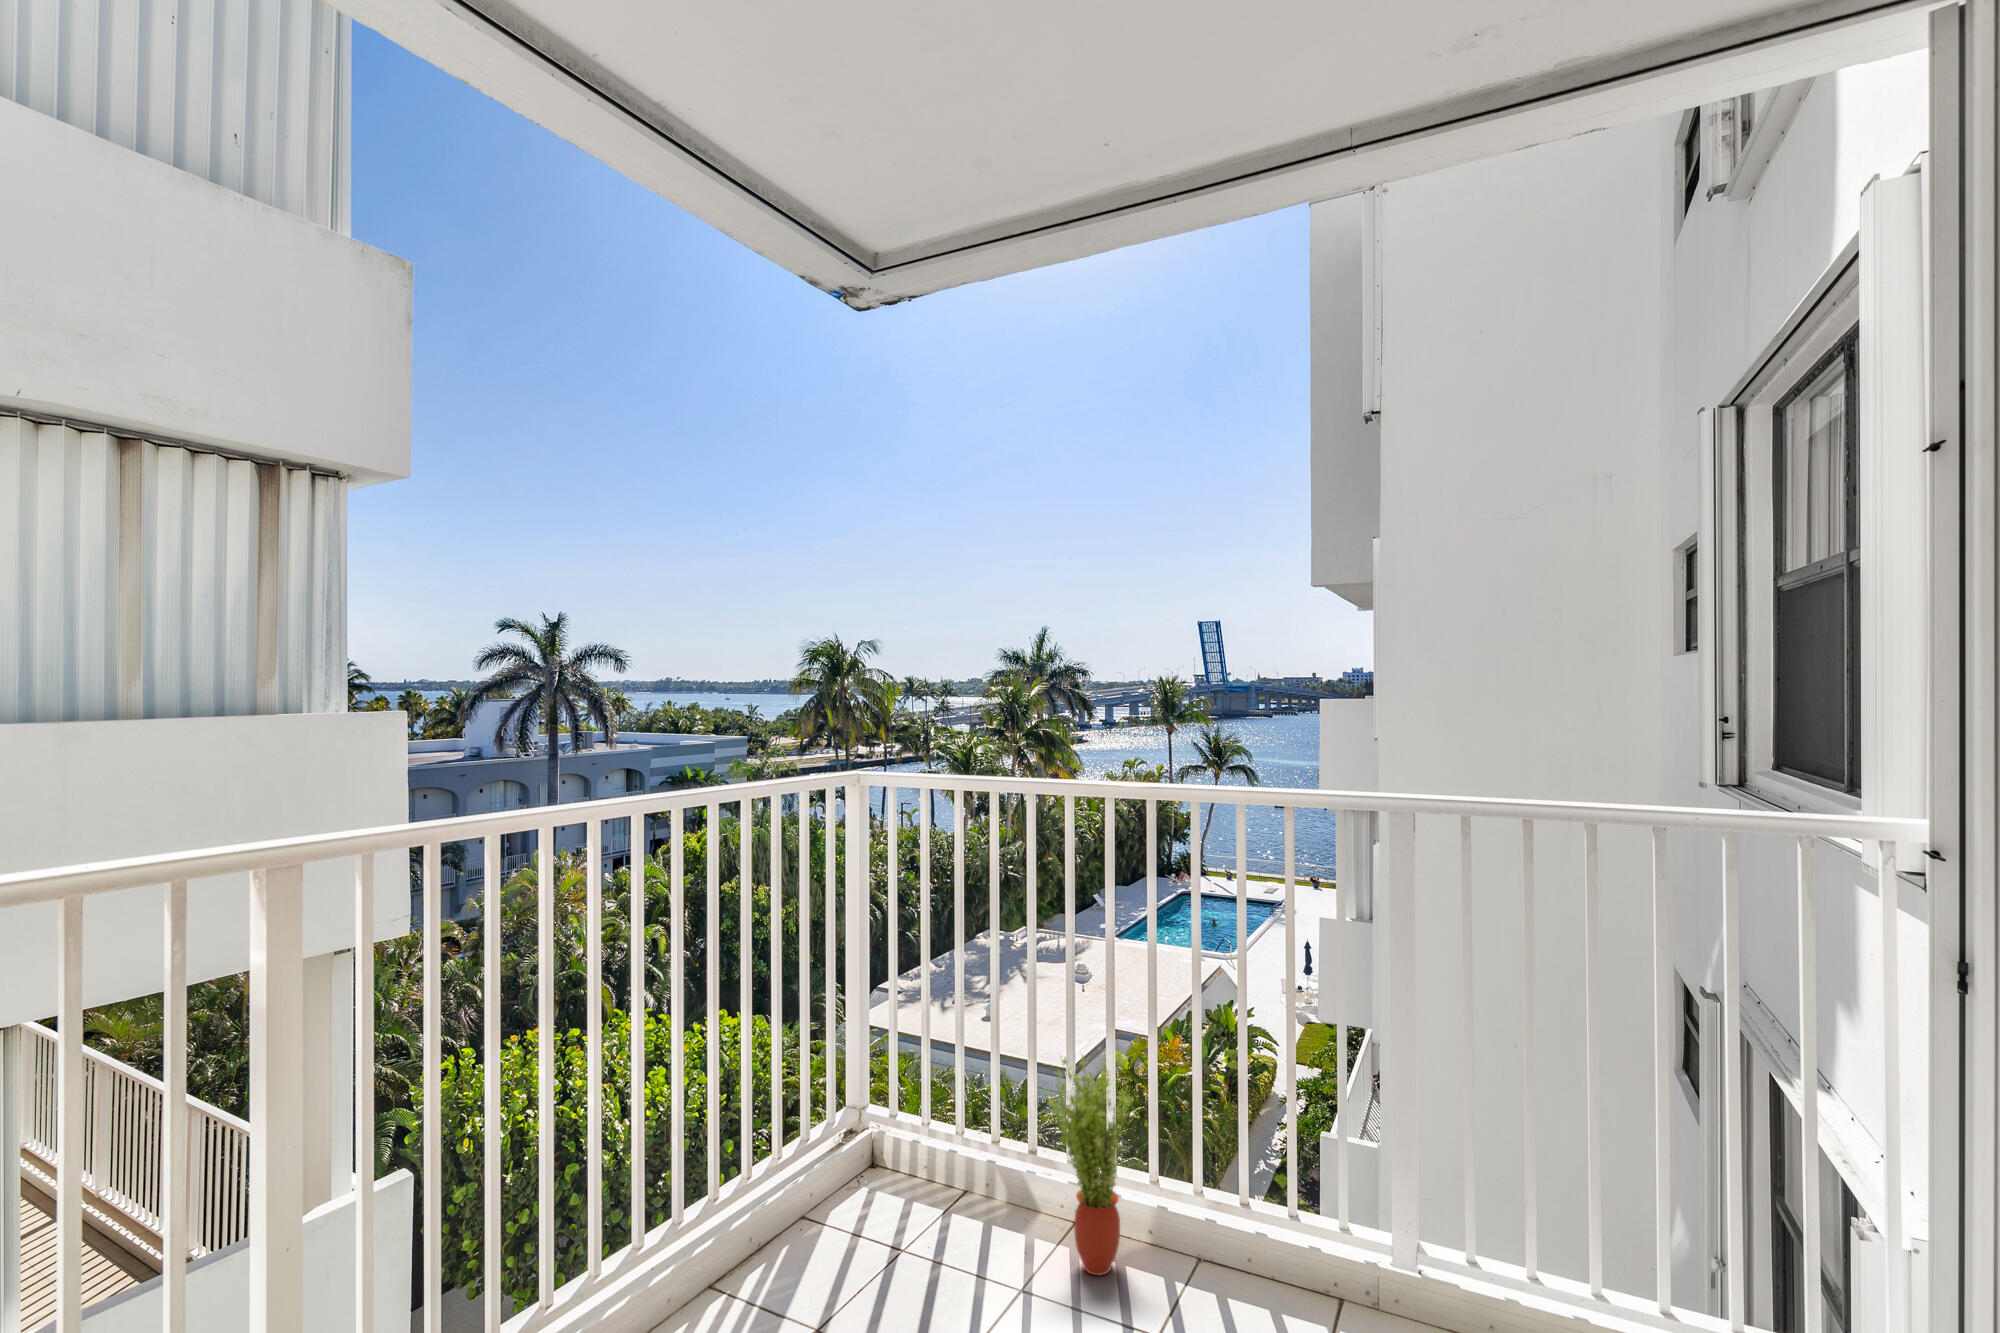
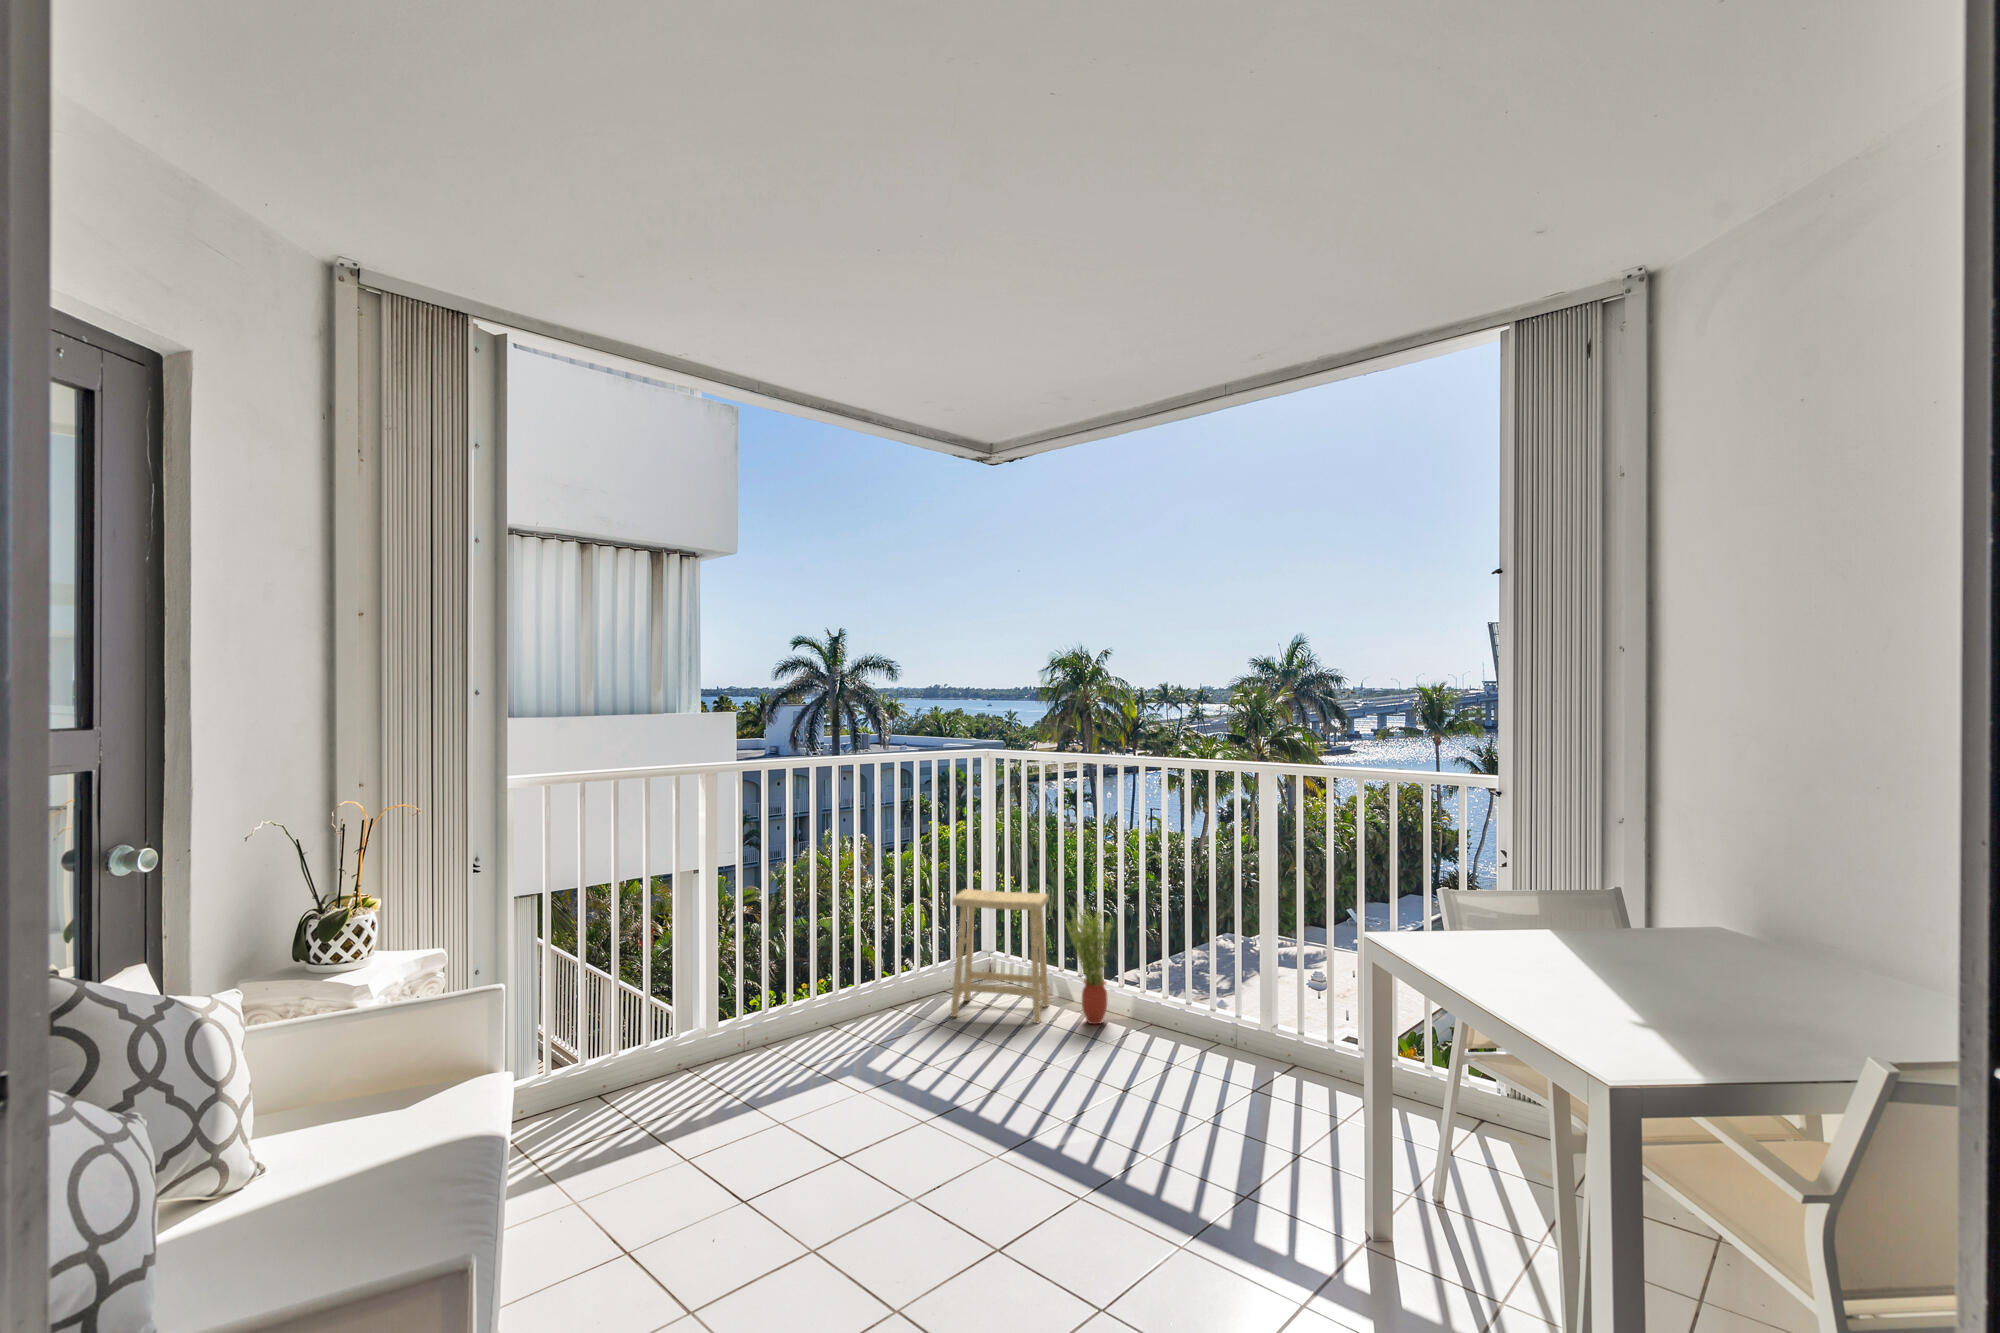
footstool: none [833,1033,1003,1292] -> present [951,889,1050,1023]

